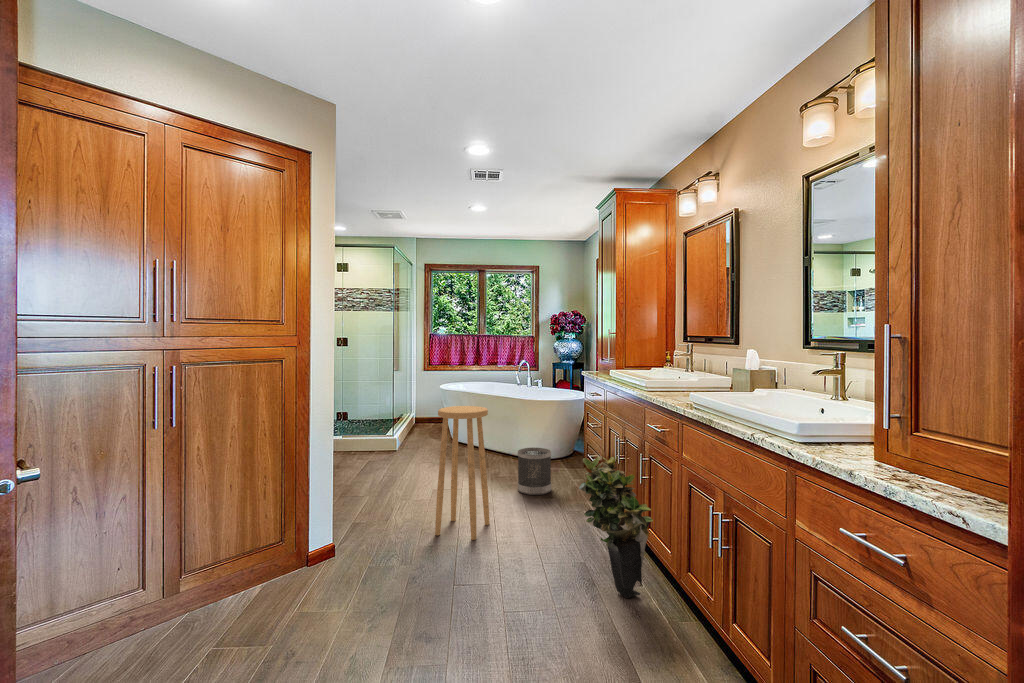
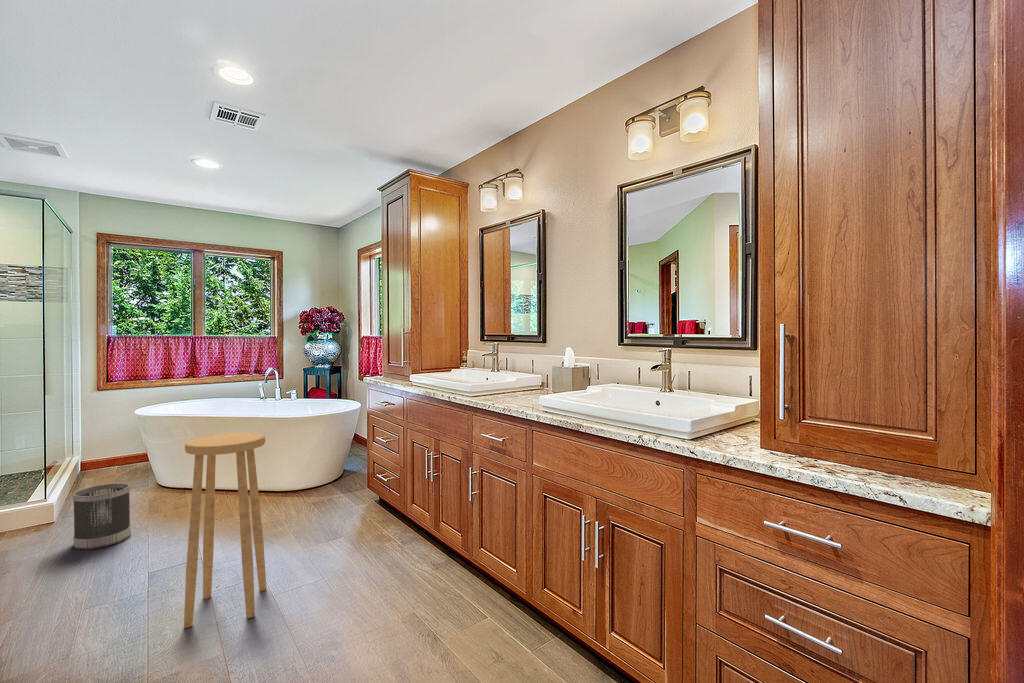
wastebasket: present [518,447,551,495] -> present [73,483,131,549]
potted plant: present [579,457,653,598] -> none [412,474,498,635]

